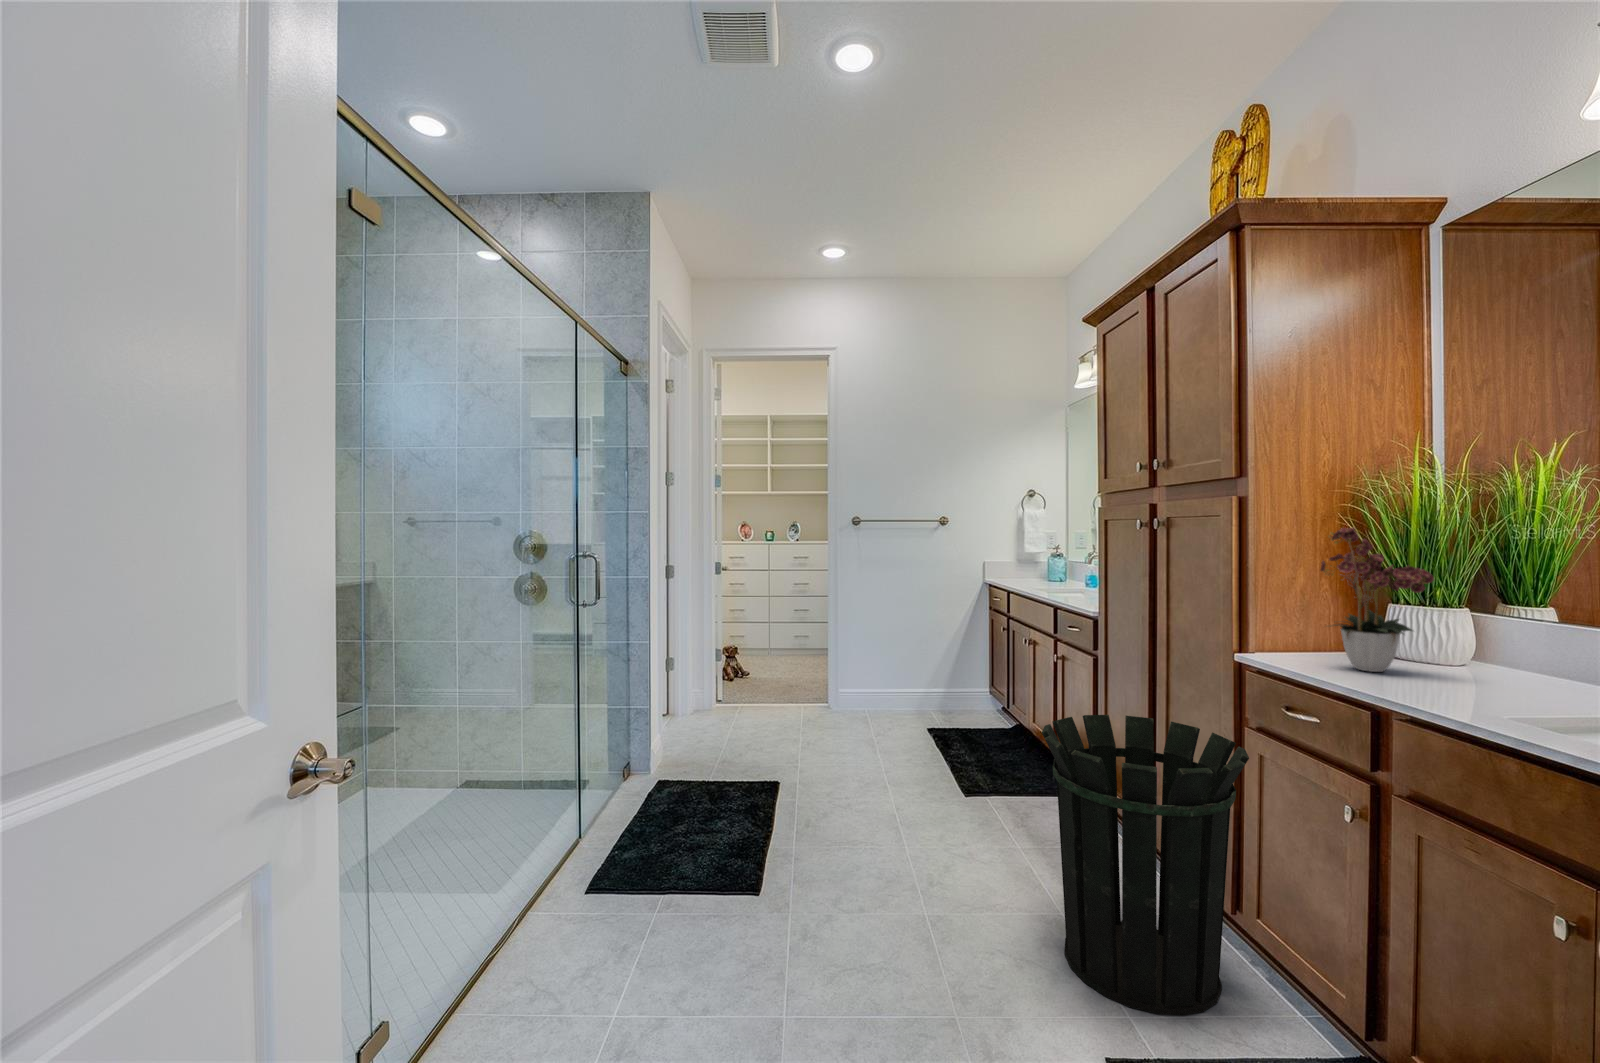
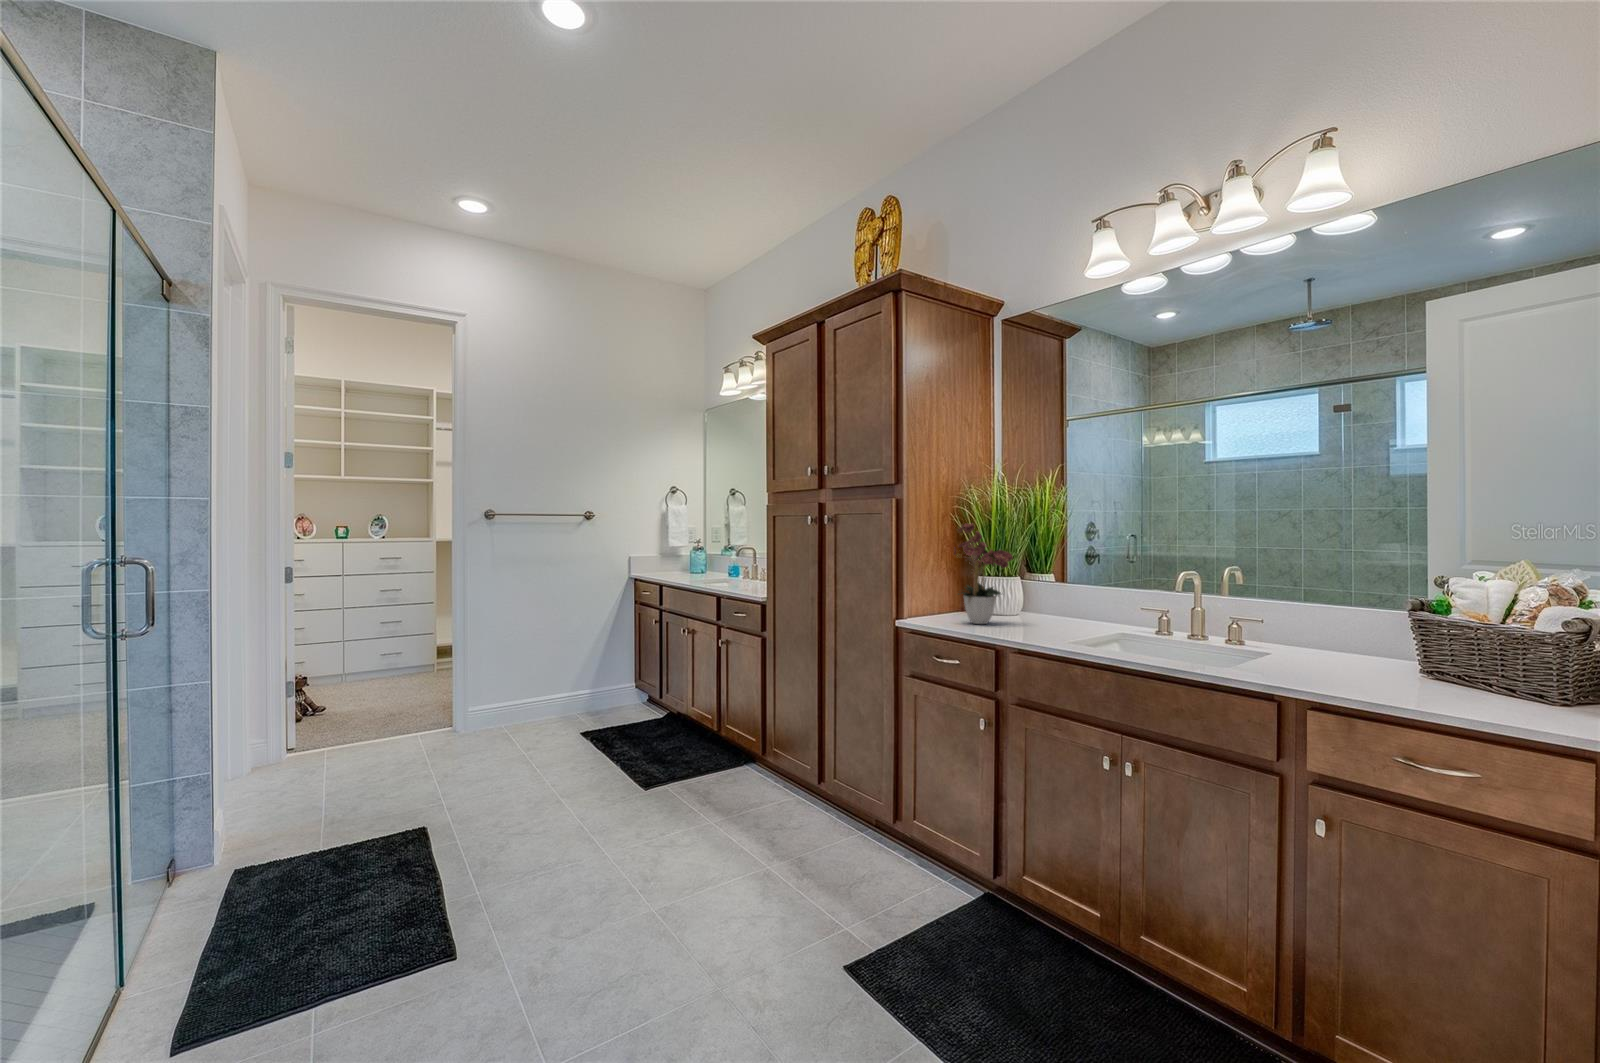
waste bin: present [1042,715,1249,1015] -> none [763,680,915,911]

